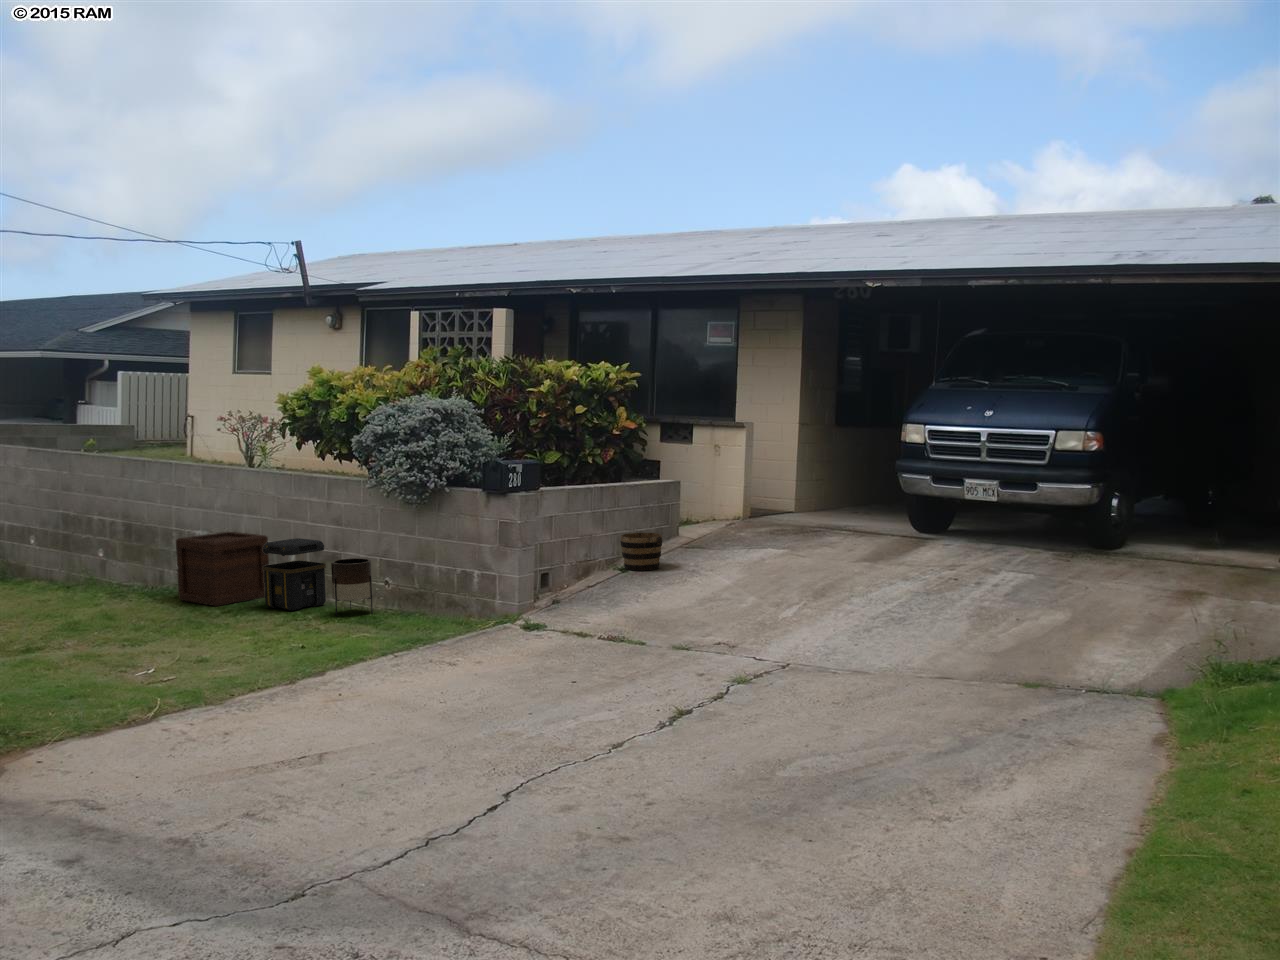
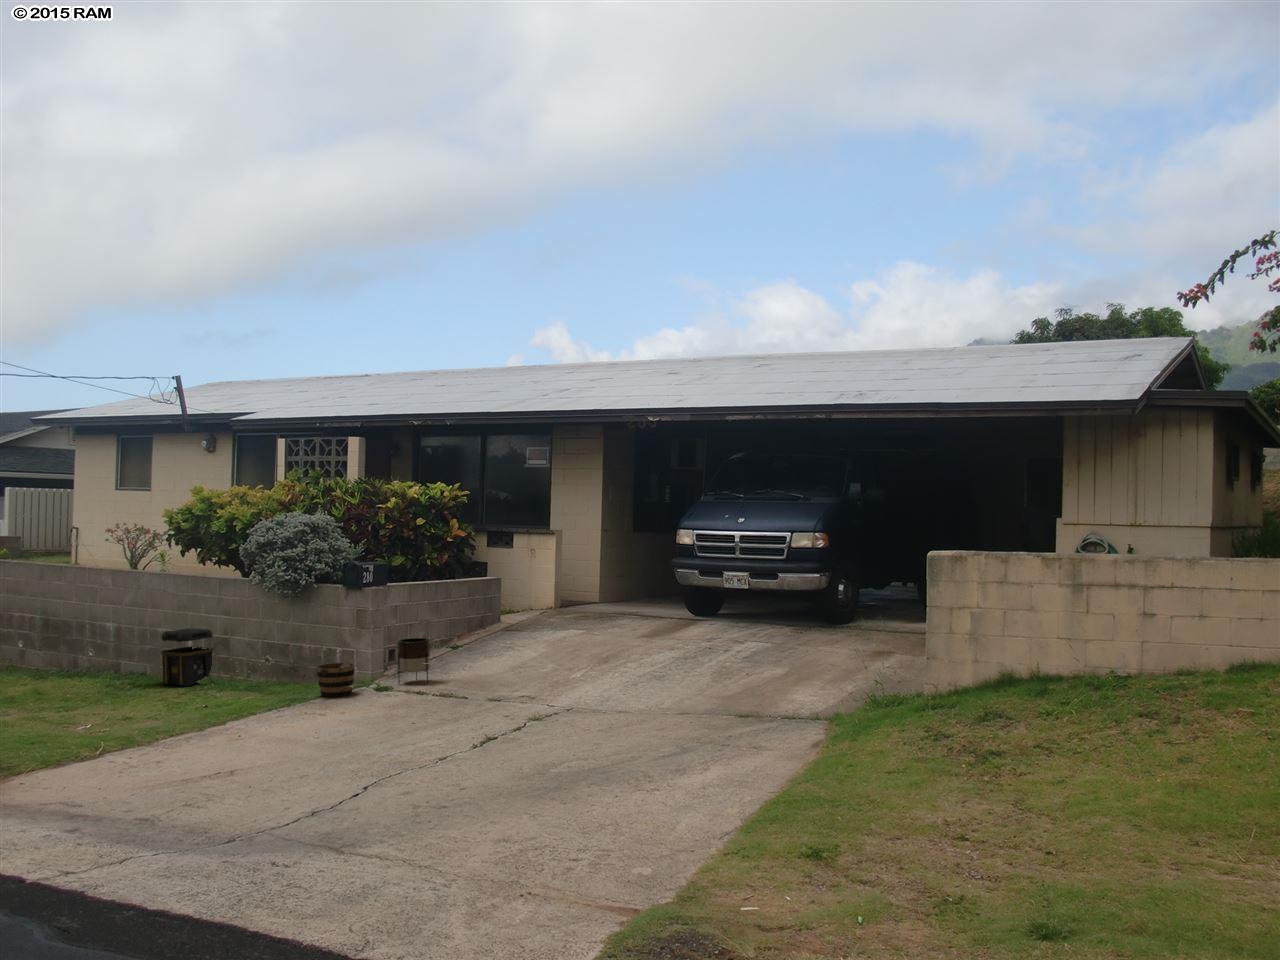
wooden crate: present [176,532,269,606] -> none [86,625,165,686]
bucket: present [620,533,662,570] -> present [317,663,355,697]
planter: present [331,558,373,616] -> present [397,638,430,684]

